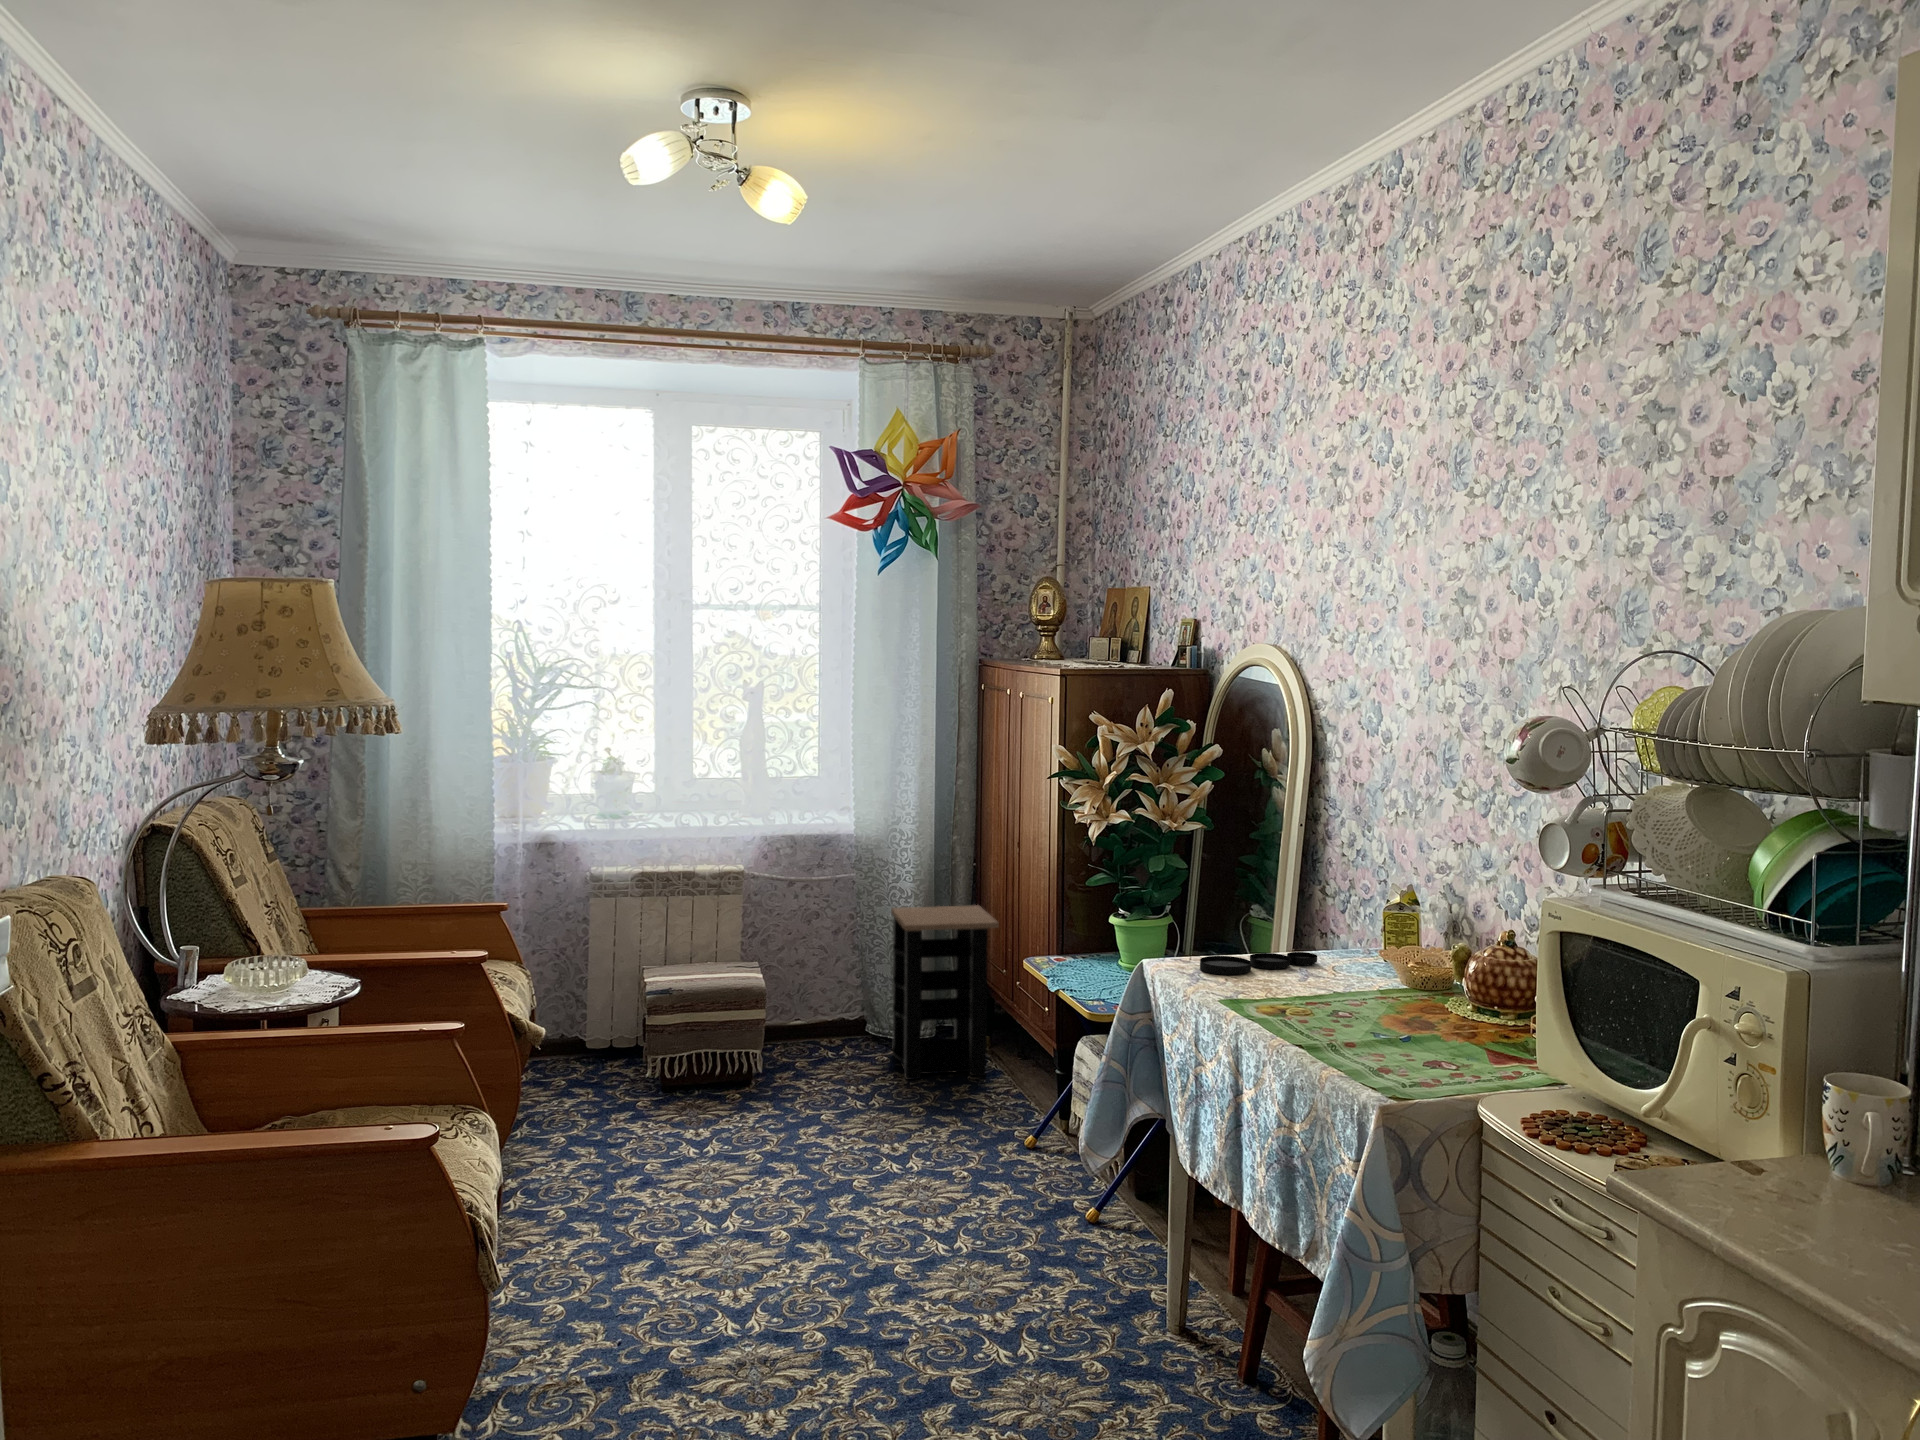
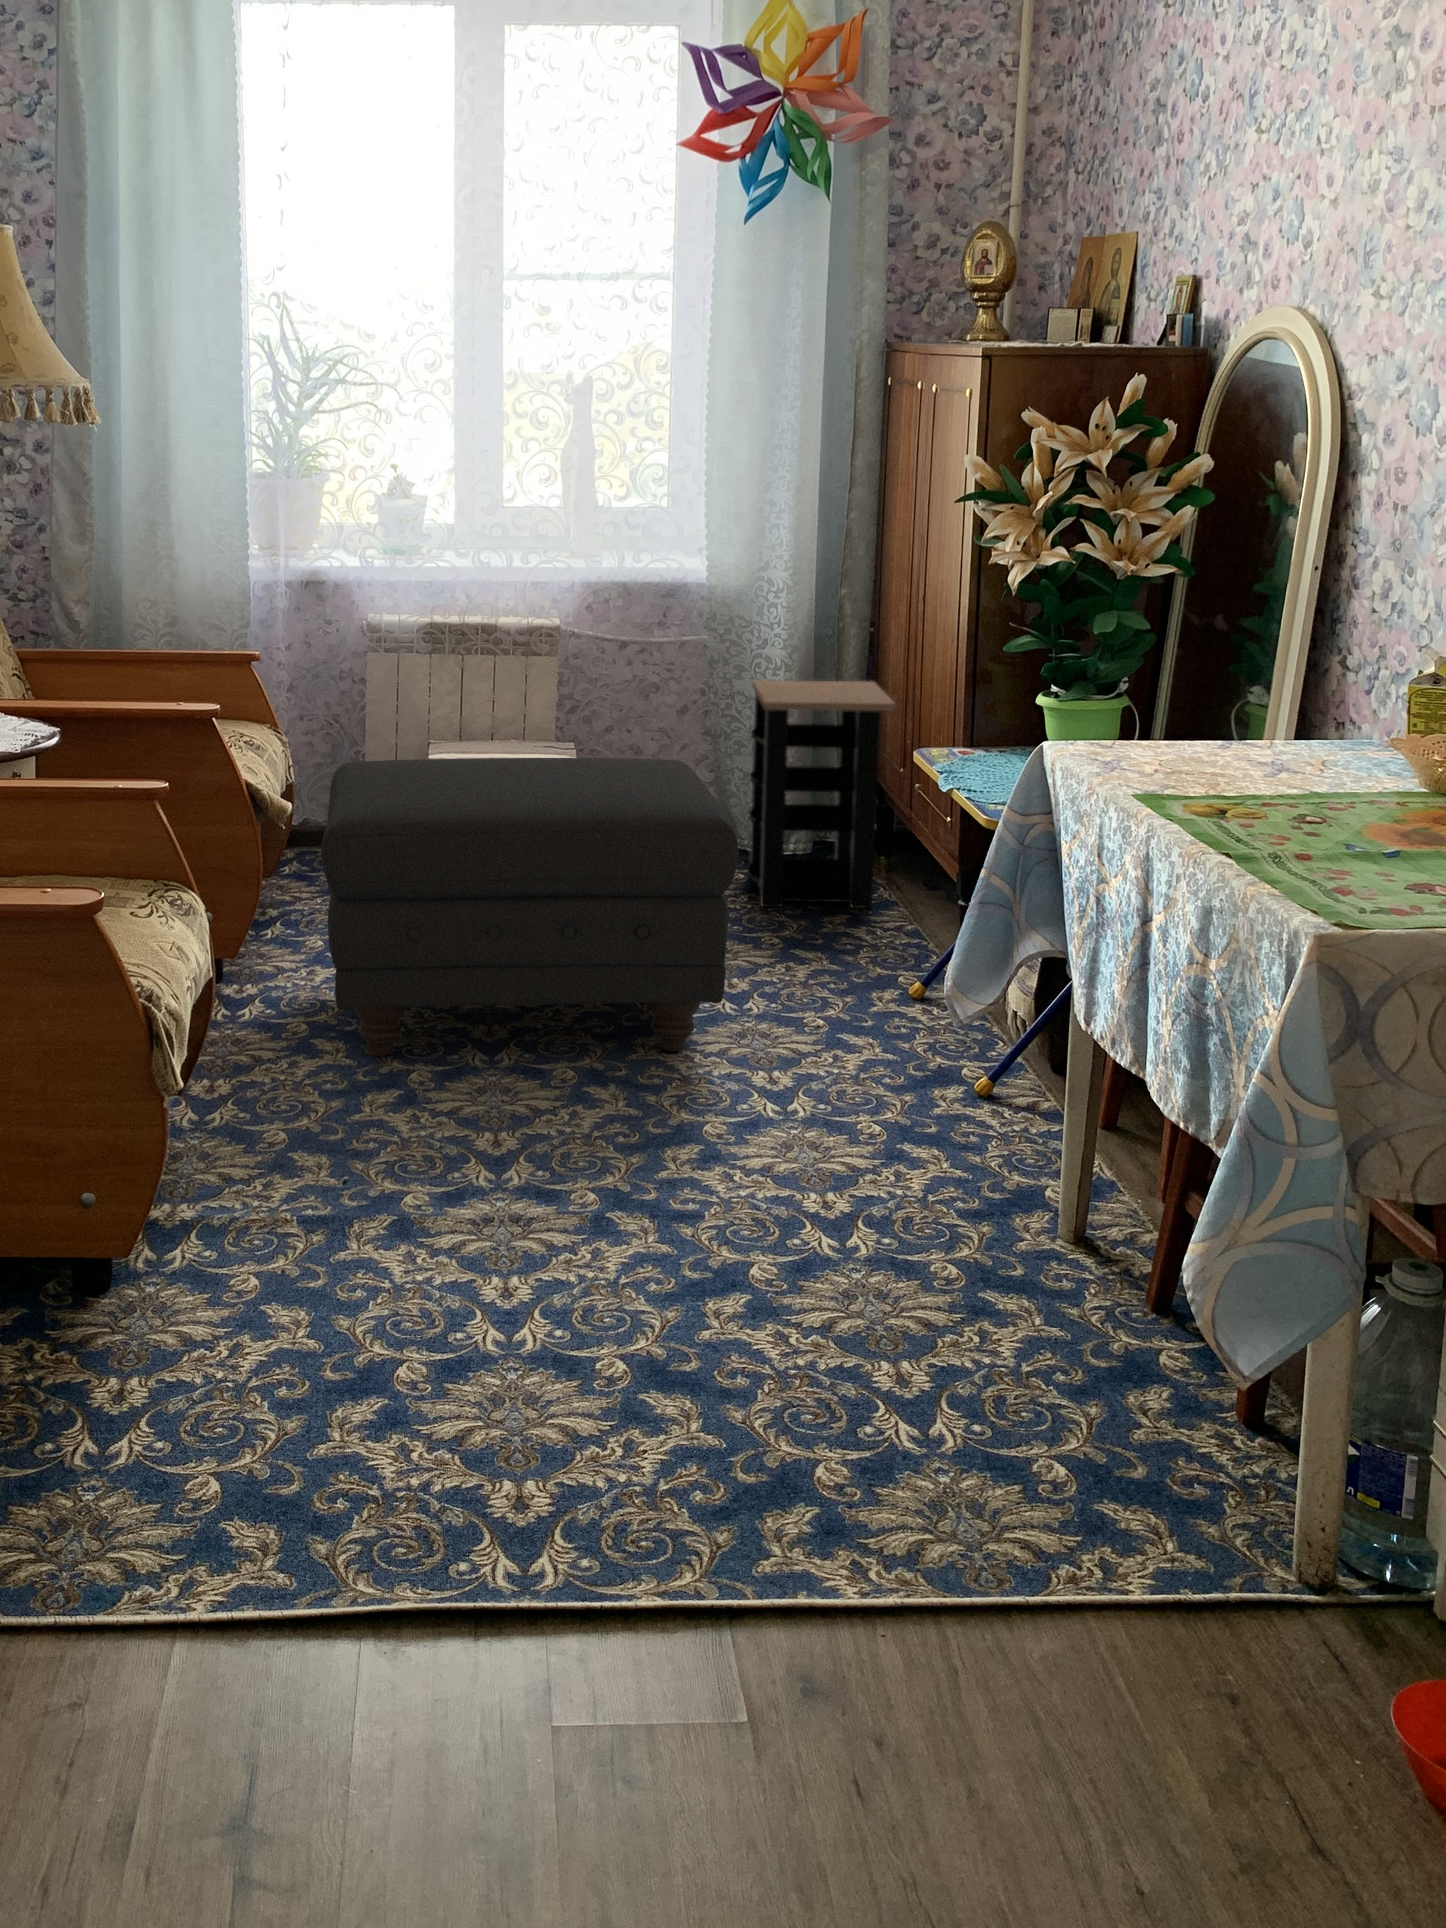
plate: present [1200,952,1317,975] -> none [1124,740,1303,765]
ottoman: none [582,975,908,1229] -> present [321,758,739,1056]

